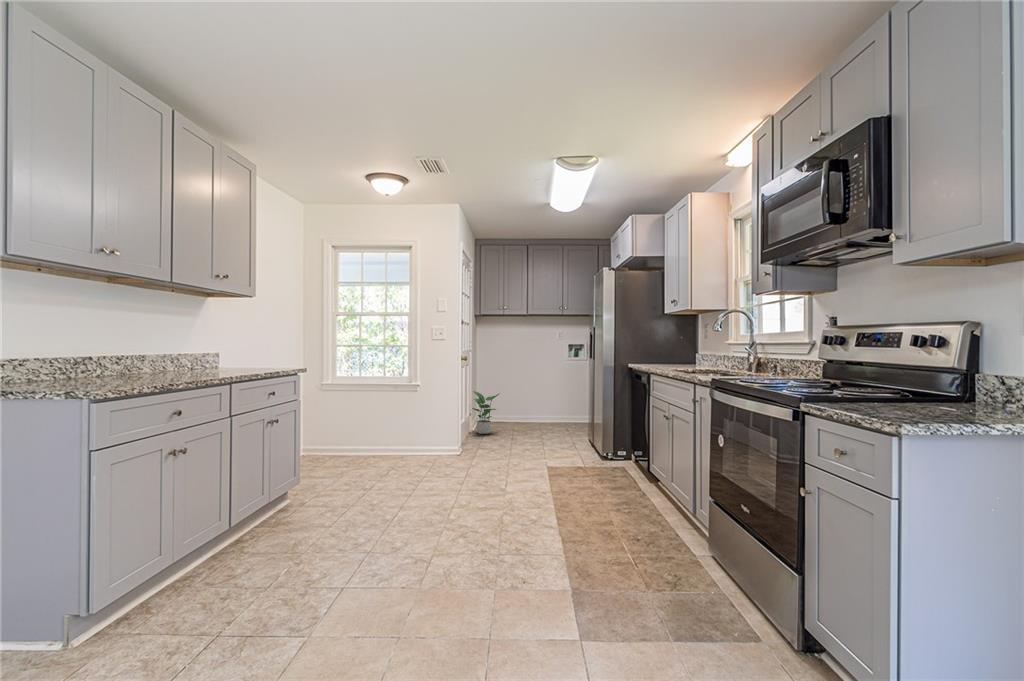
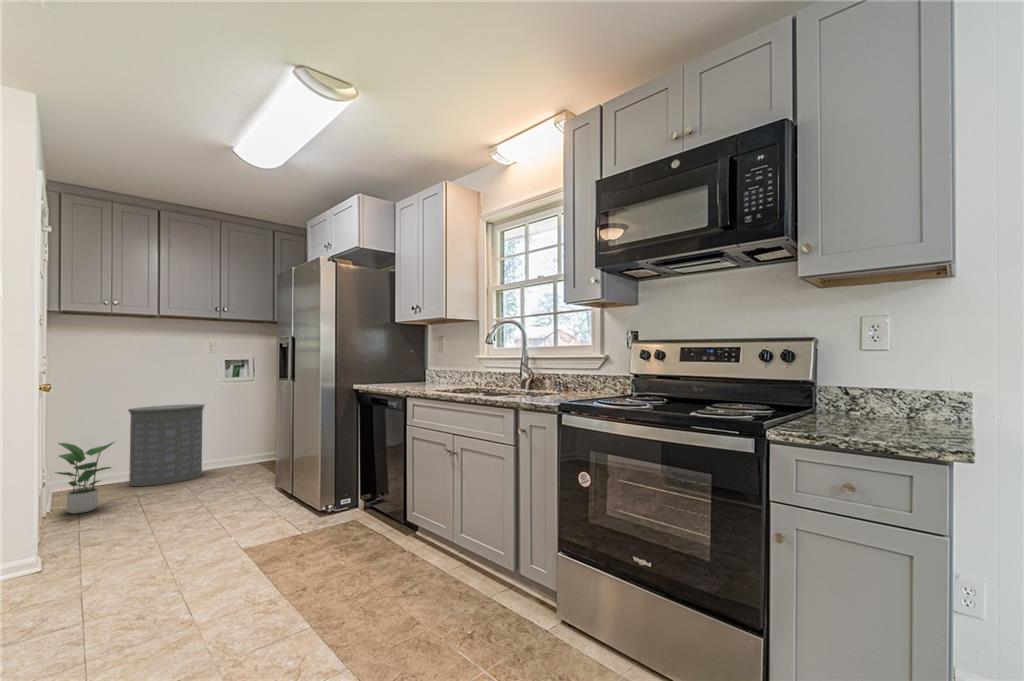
laundry hamper: none [509,375,552,426] -> present [128,404,205,486]

